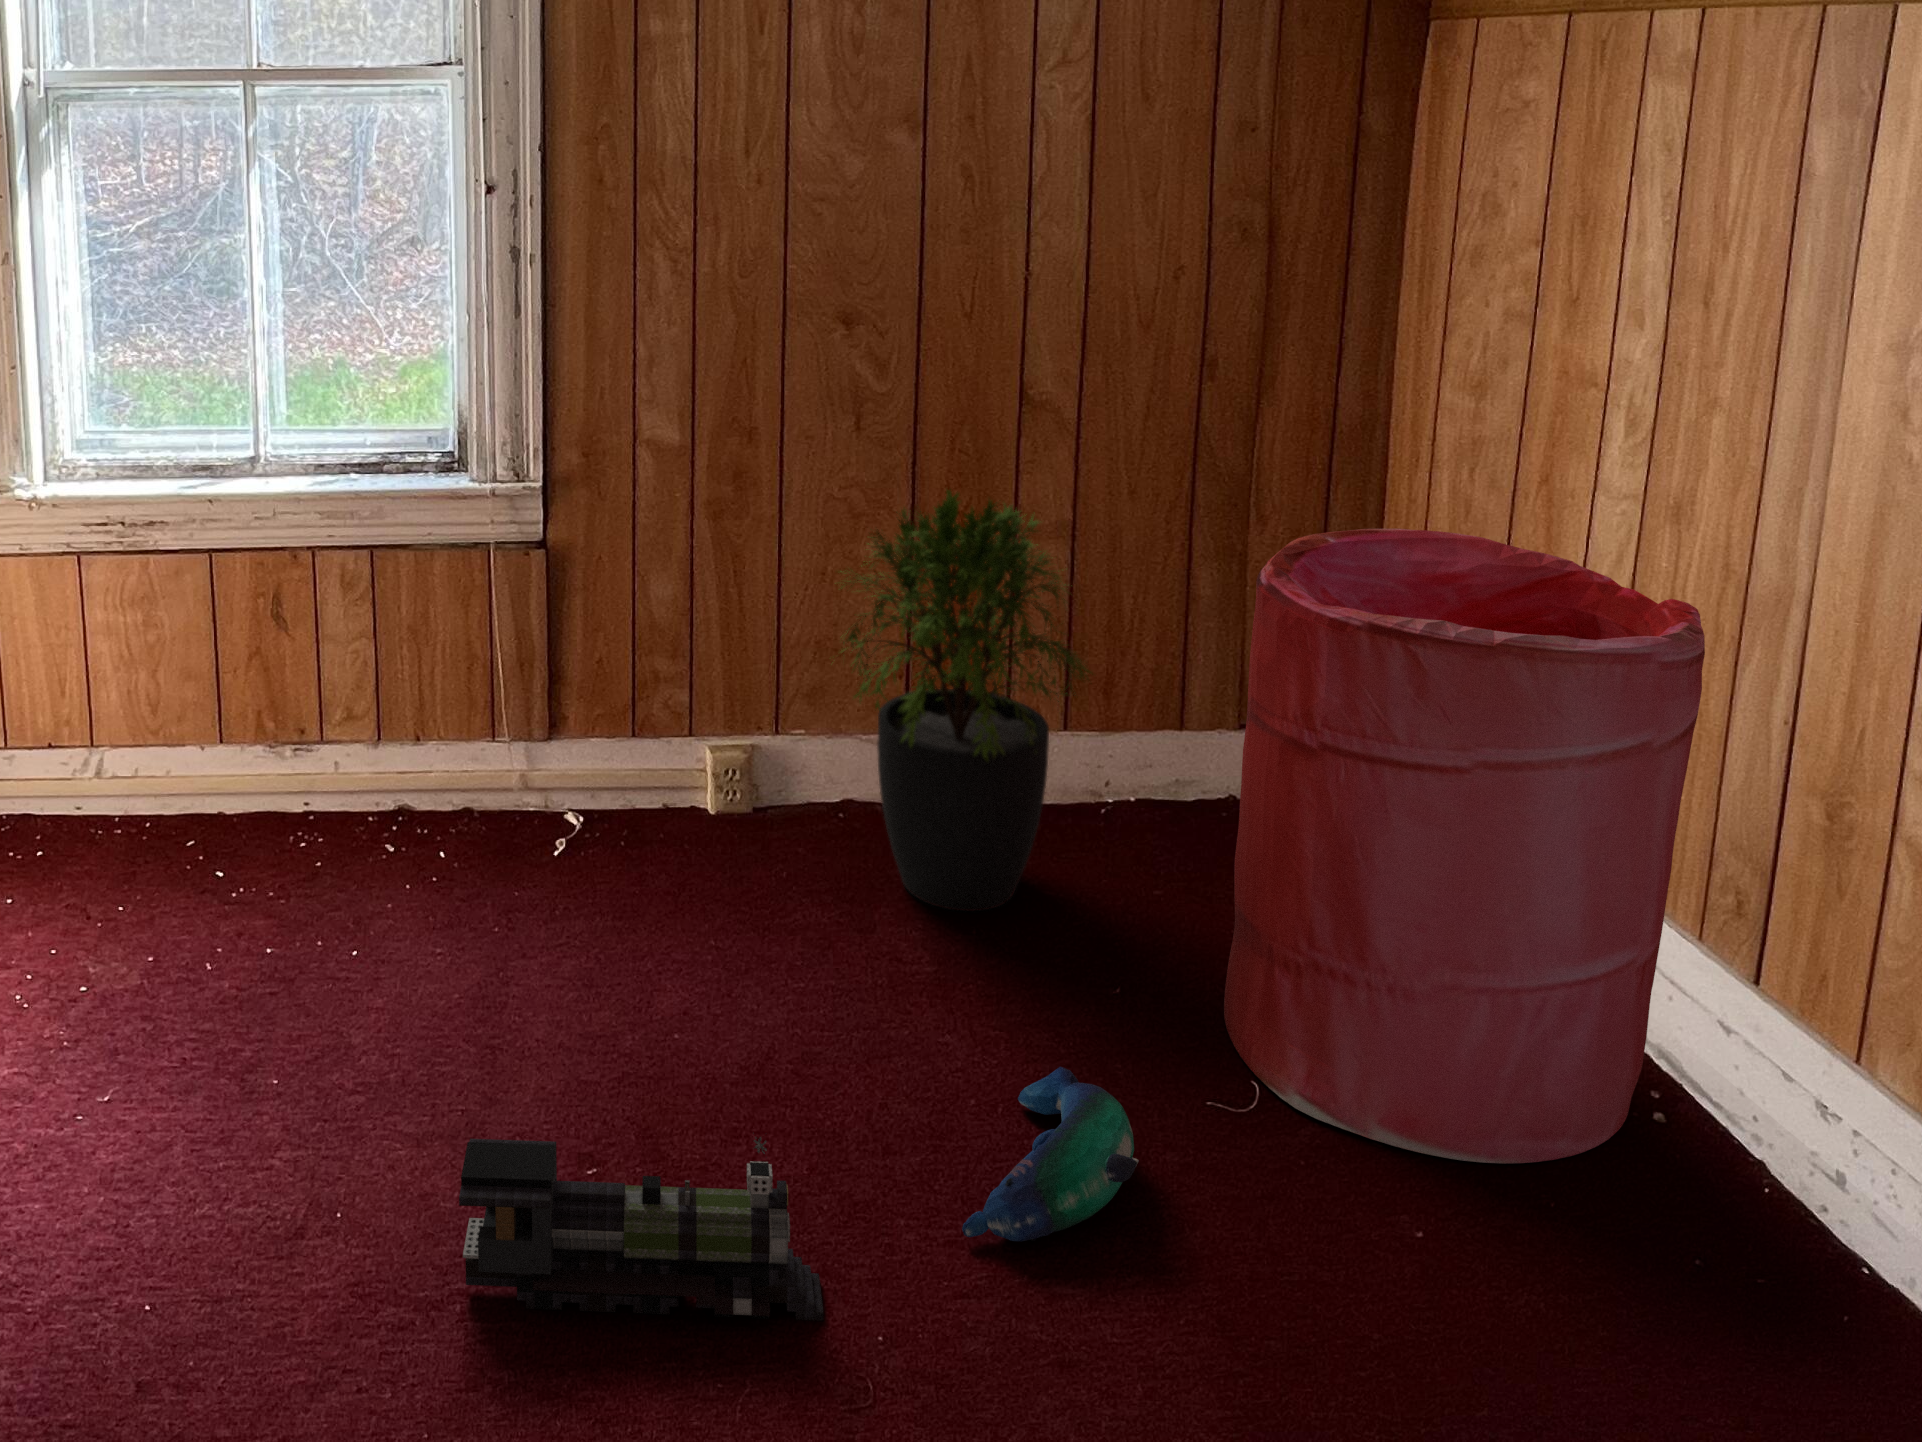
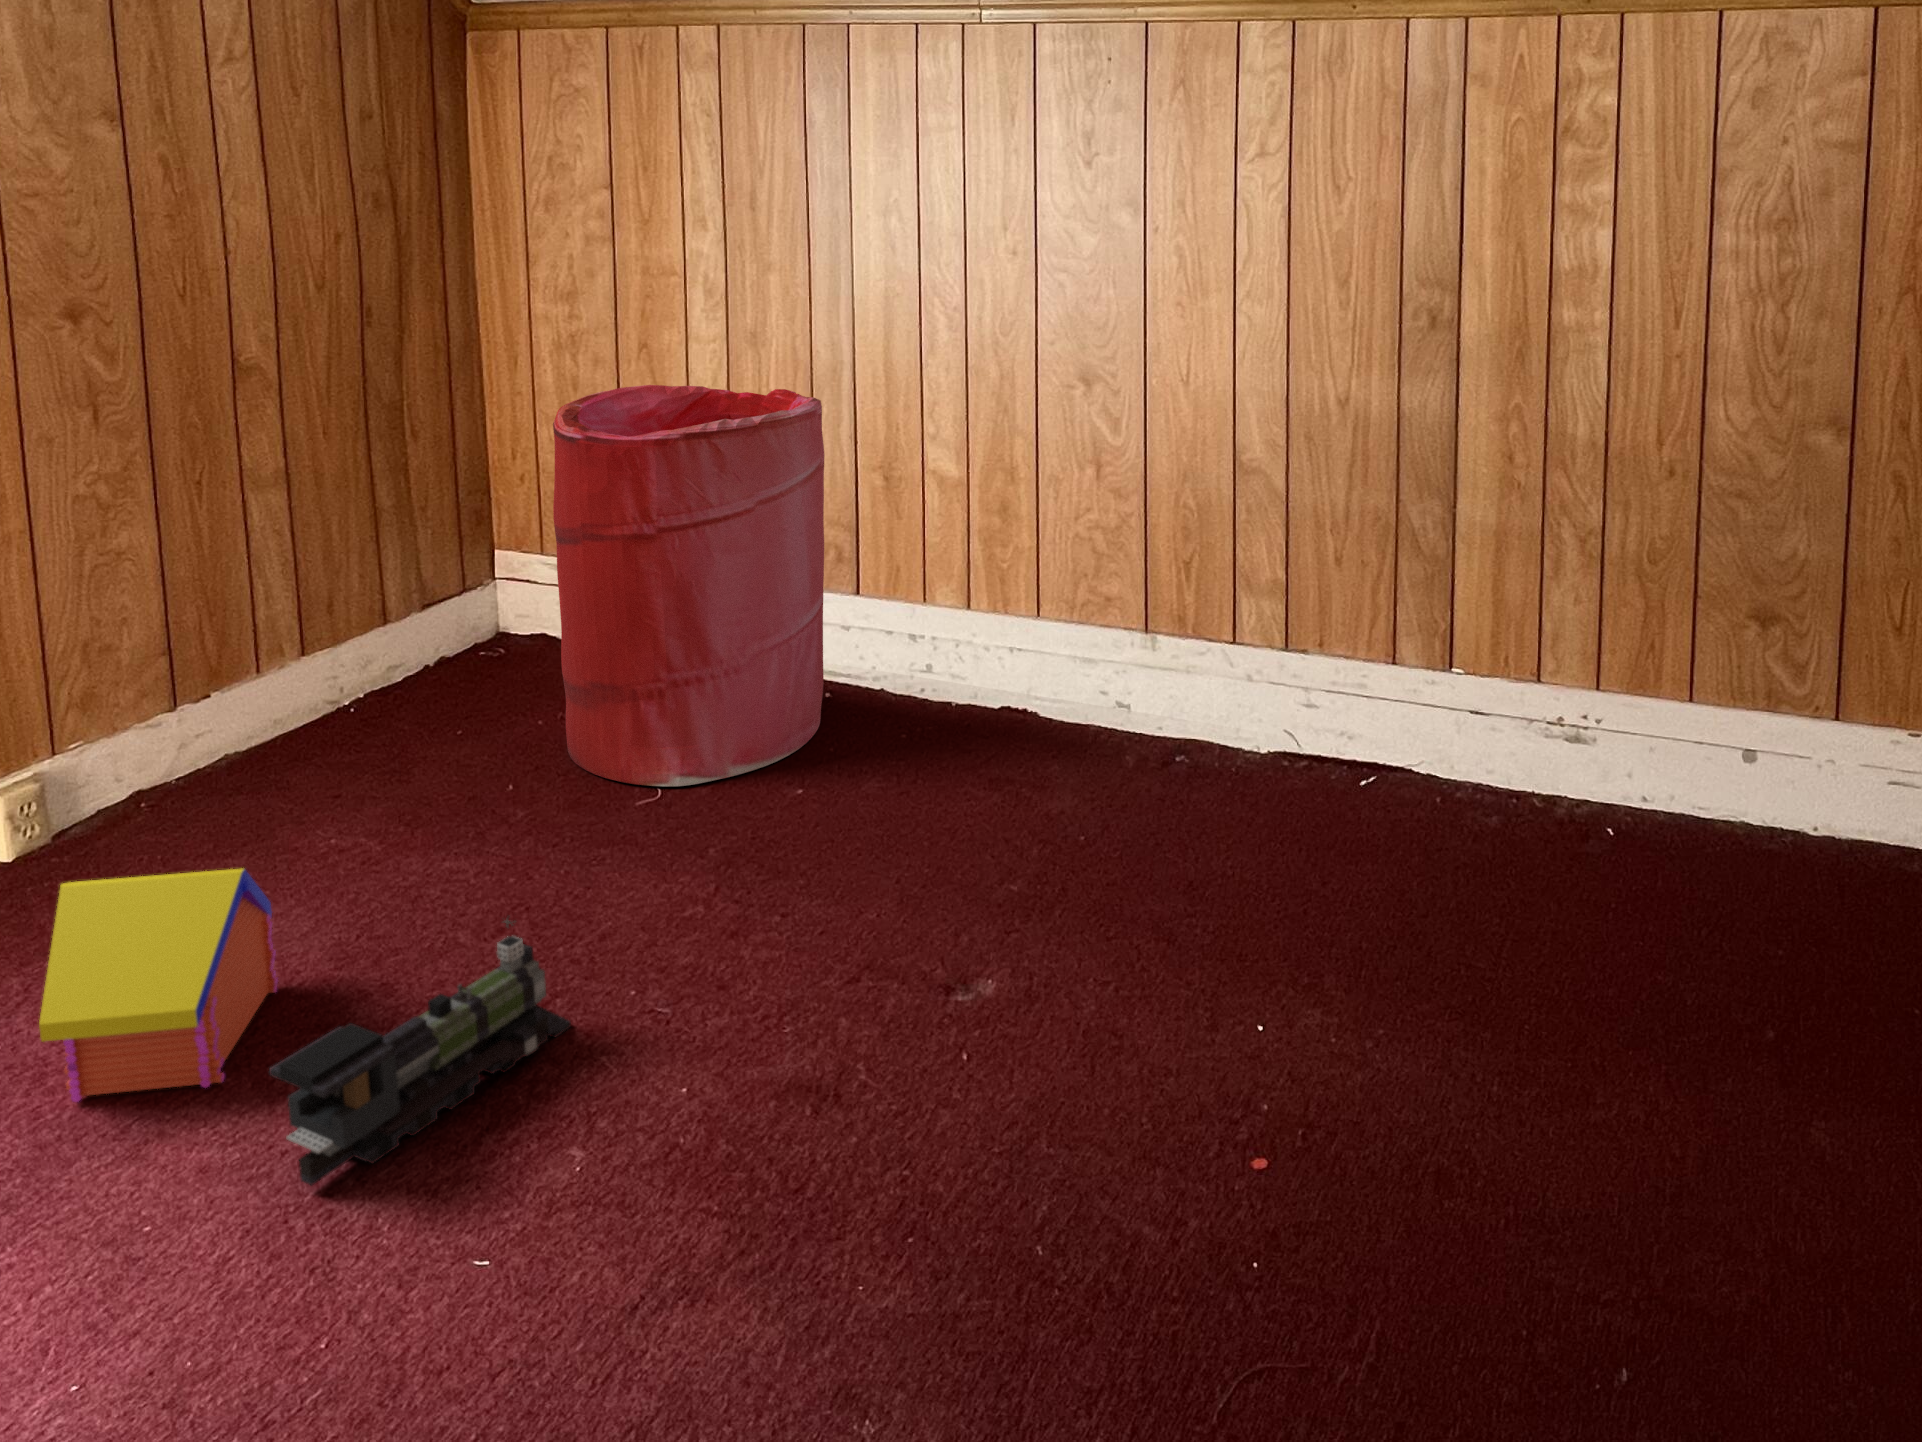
potted plant: present [840,490,1091,911] -> none [140,440,425,822]
toy house: none [467,854,715,1123] -> present [39,868,278,1102]
plush toy: present [962,1067,1138,1242] -> none [530,815,670,939]

